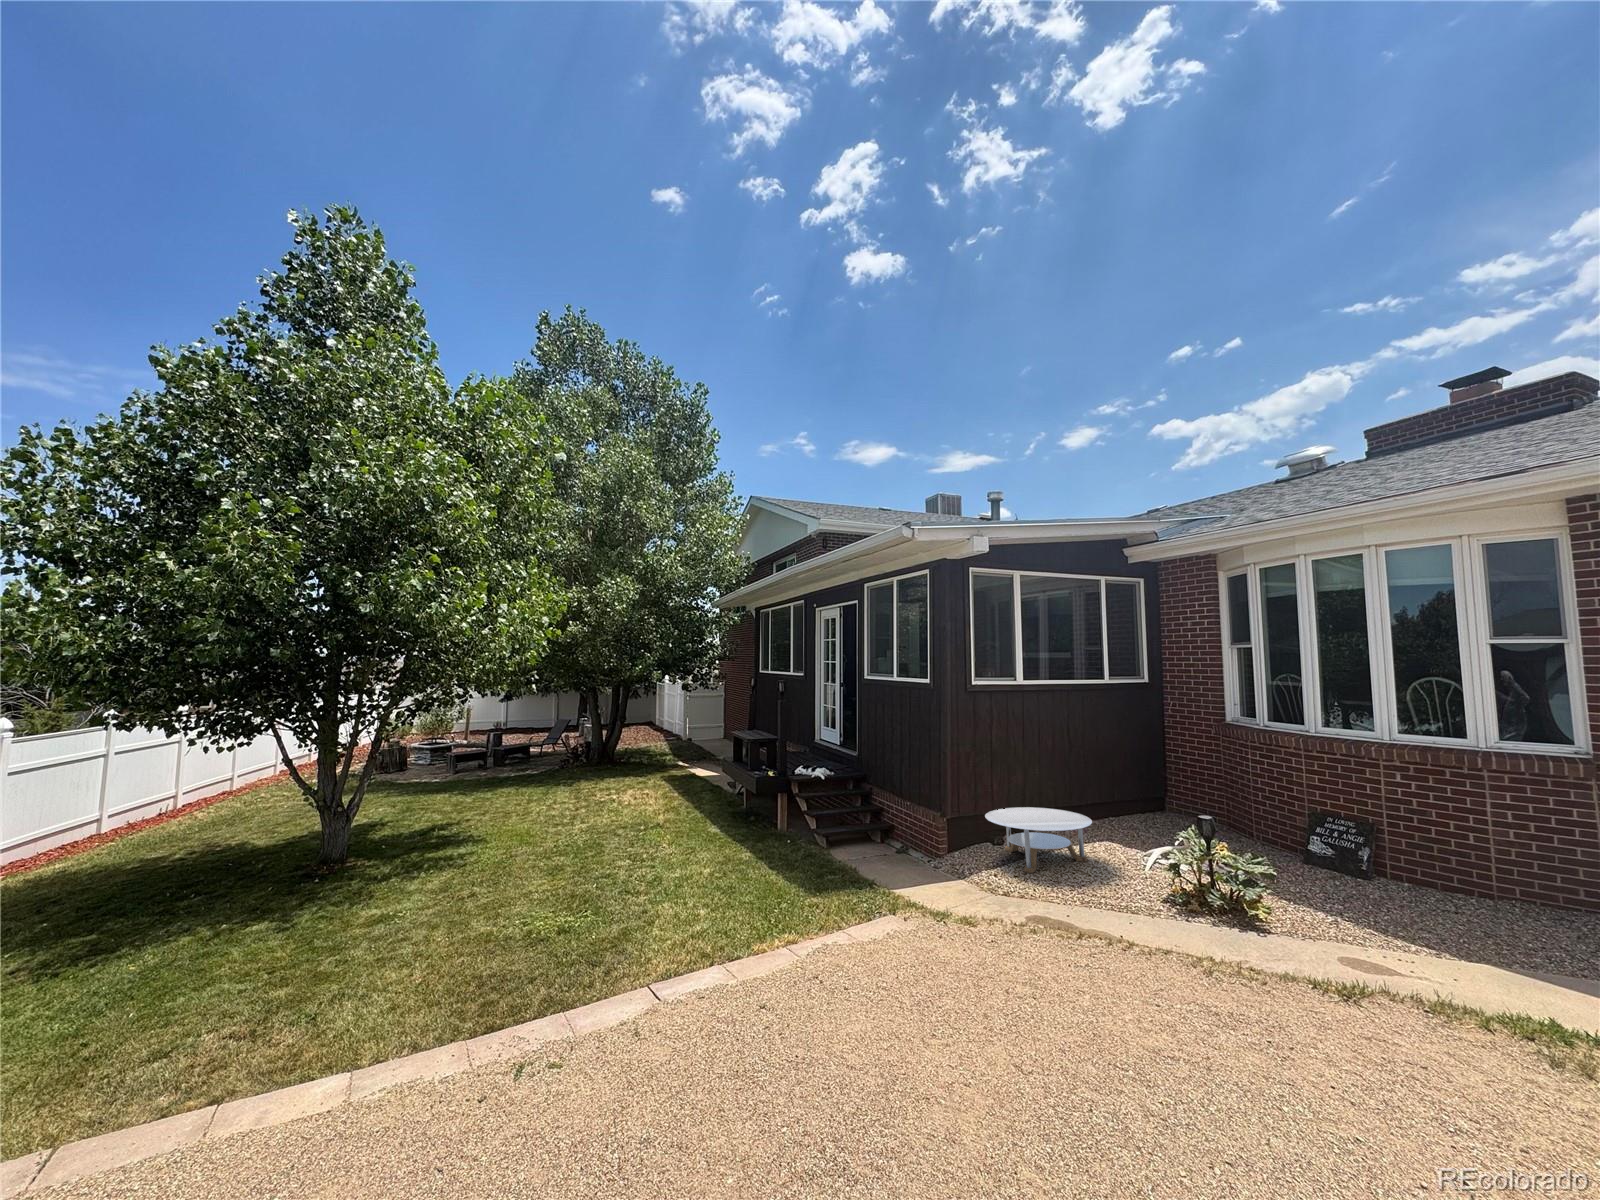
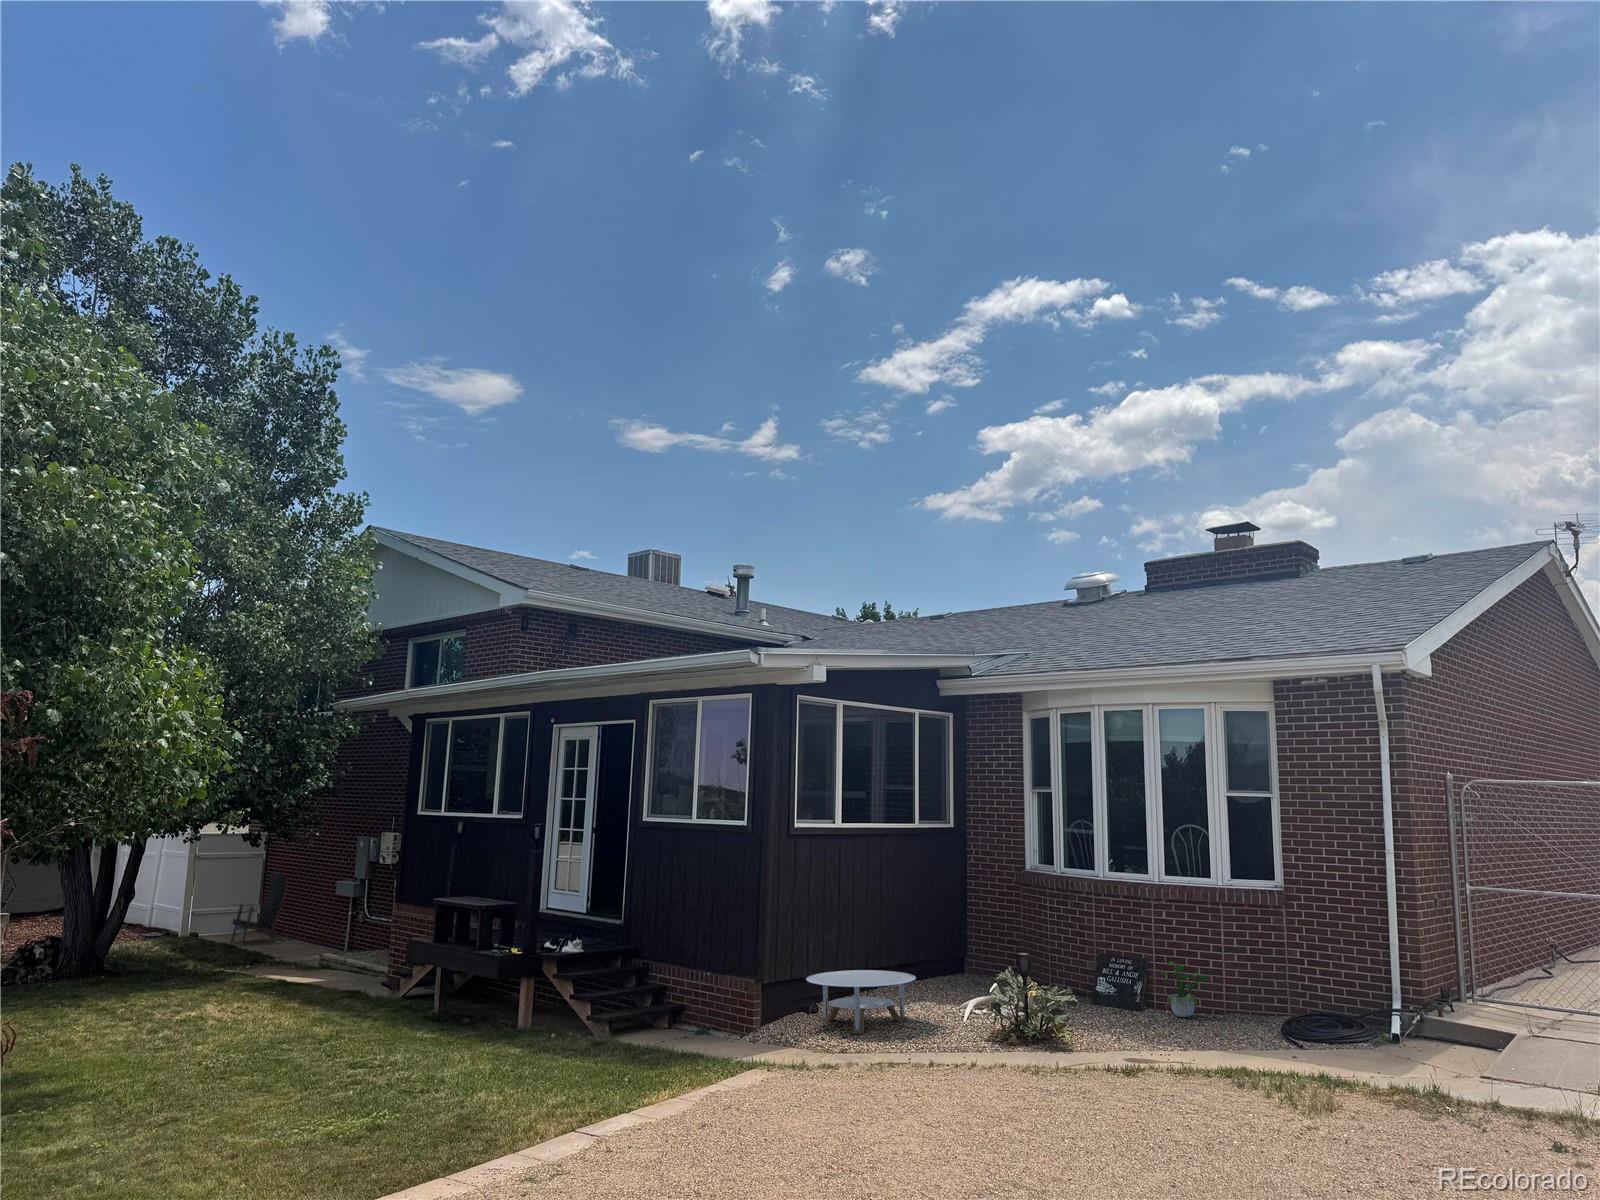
lounge chair: none [698,707,725,748] -> present [231,873,288,945]
potted plant: none [1394,818,1497,899] -> present [1160,958,1217,1017]

